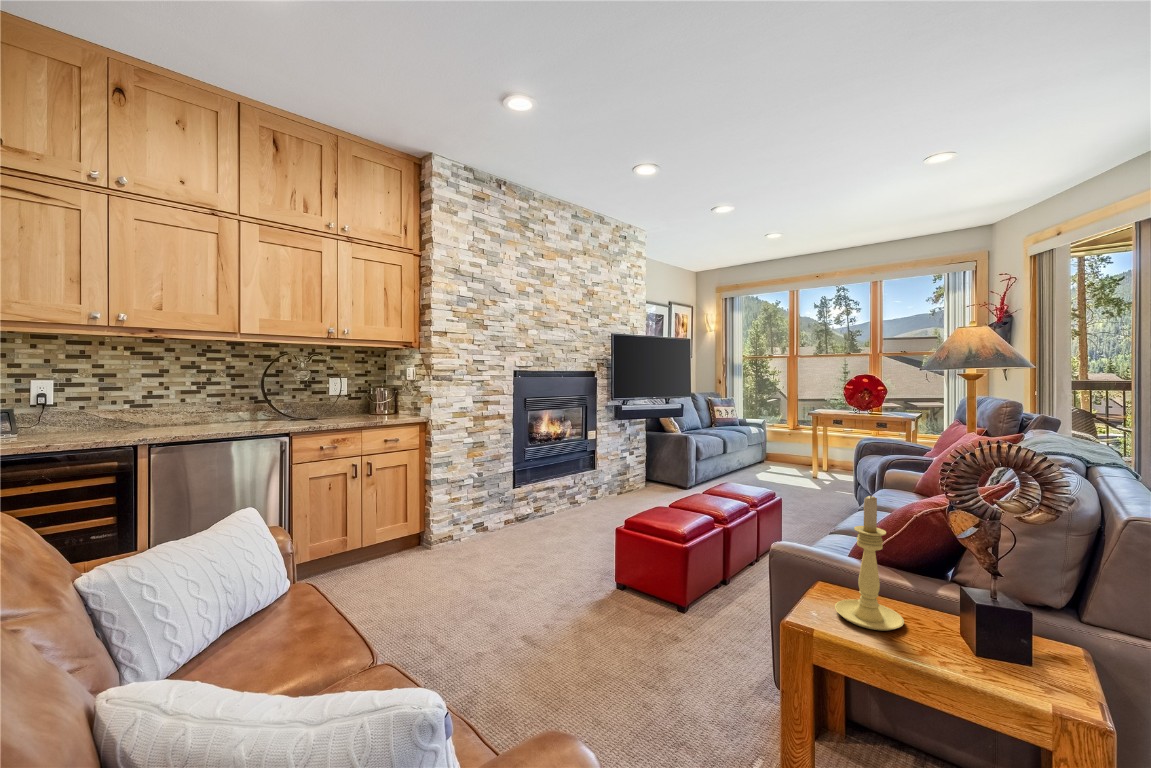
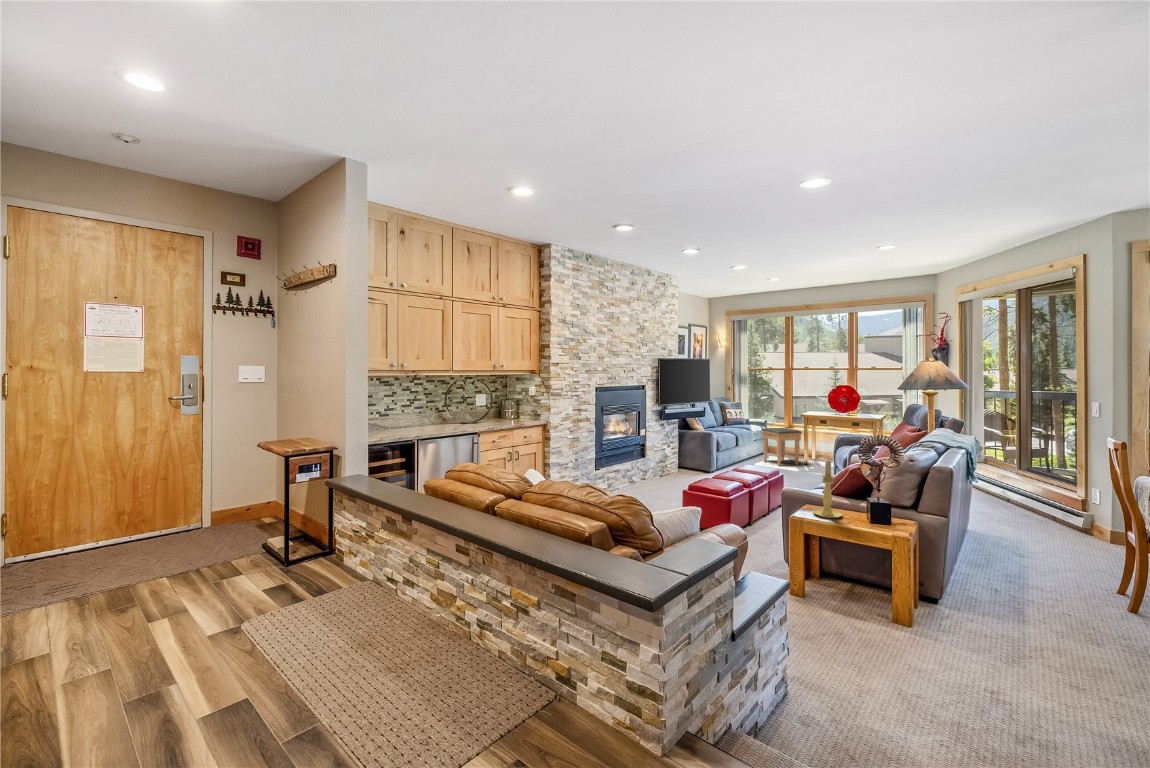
footstool: none [758,430,810,479] -> present [761,428,802,466]

